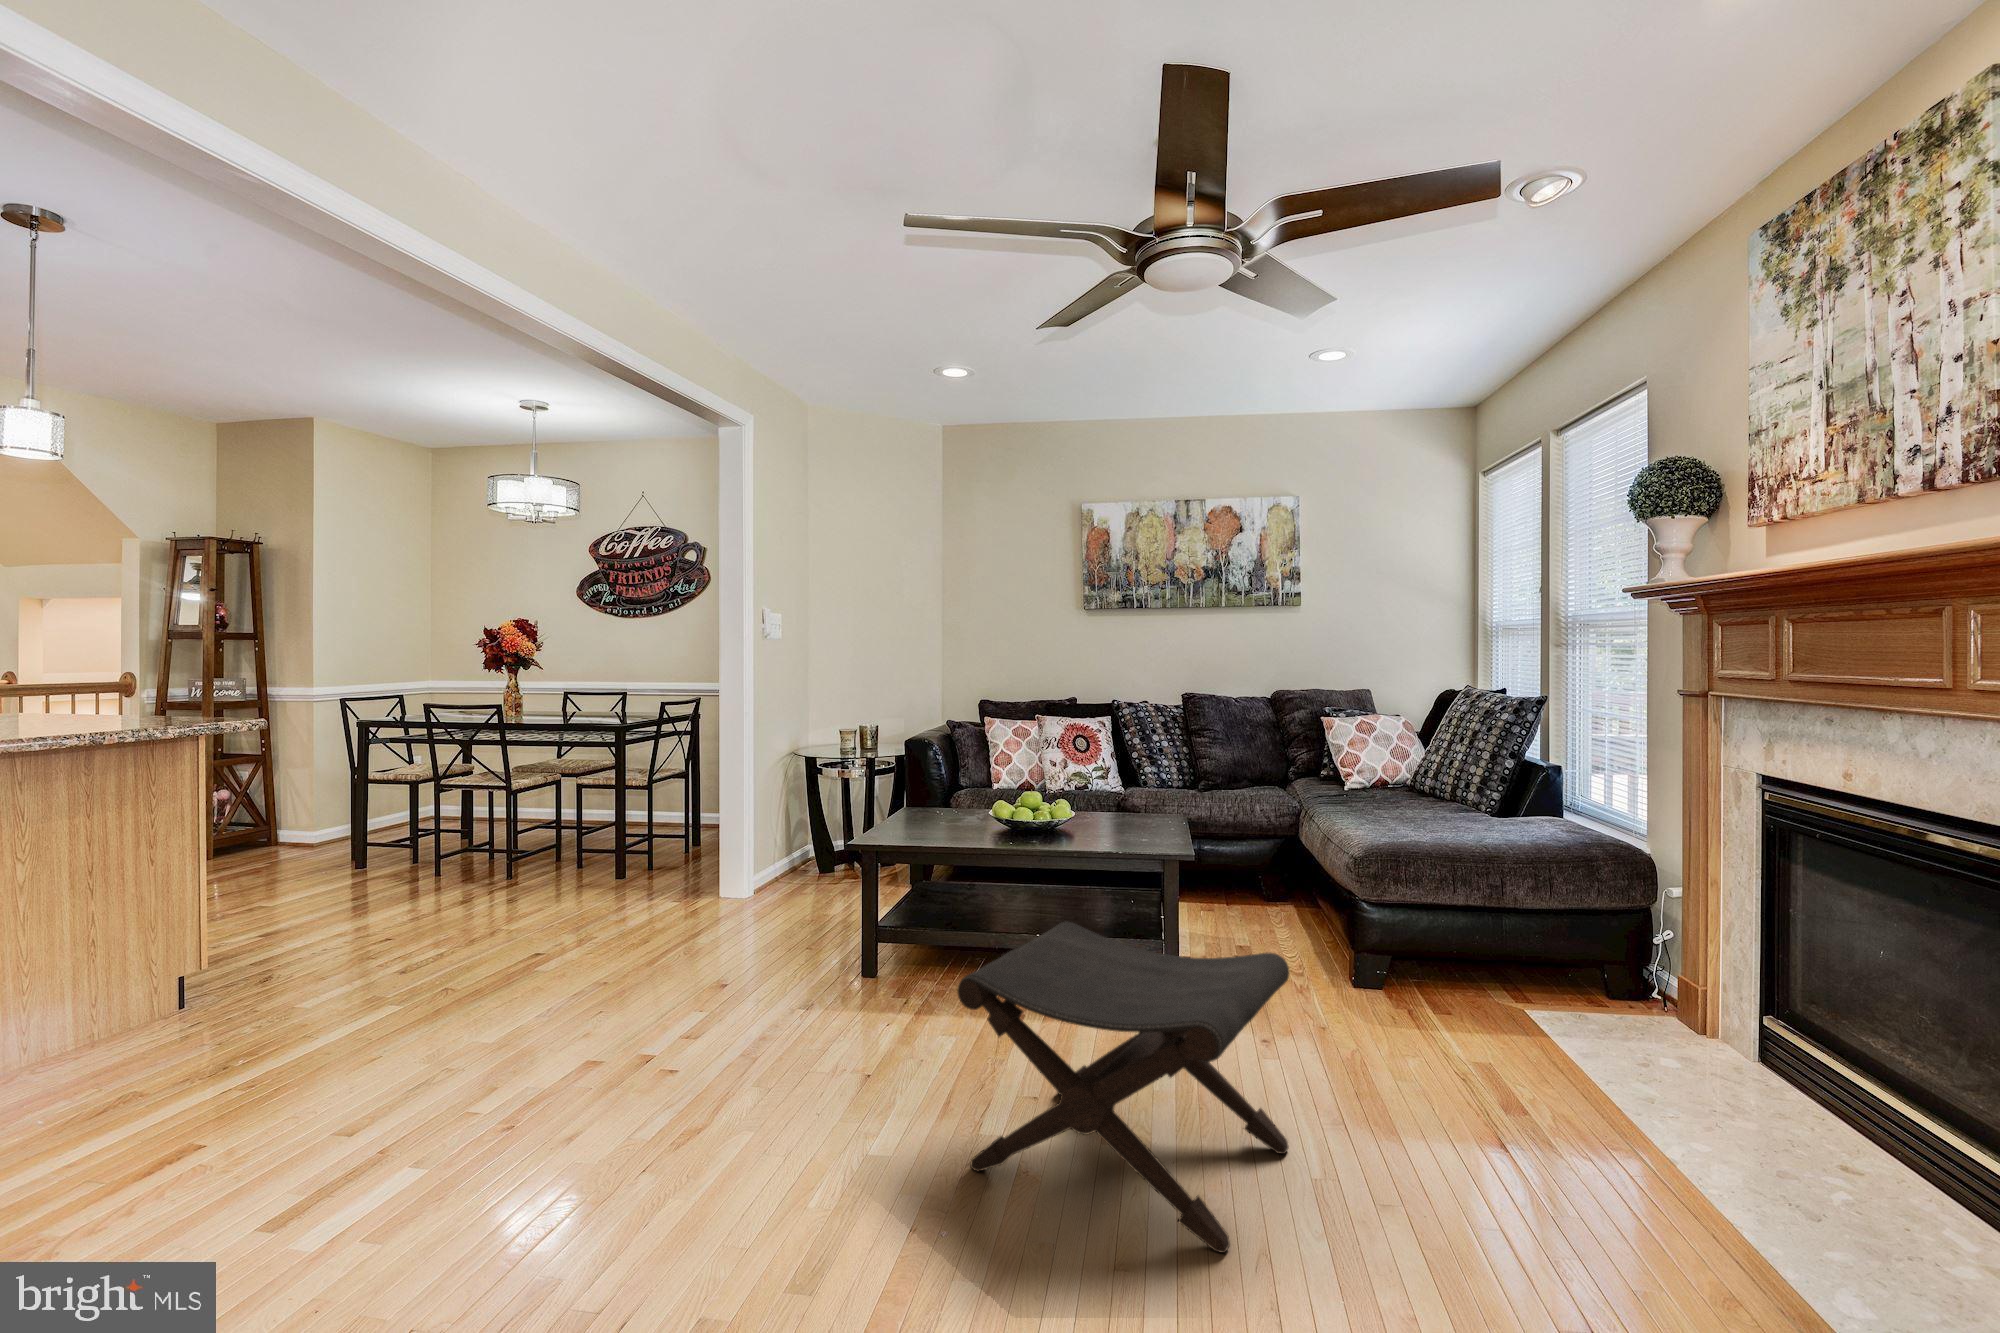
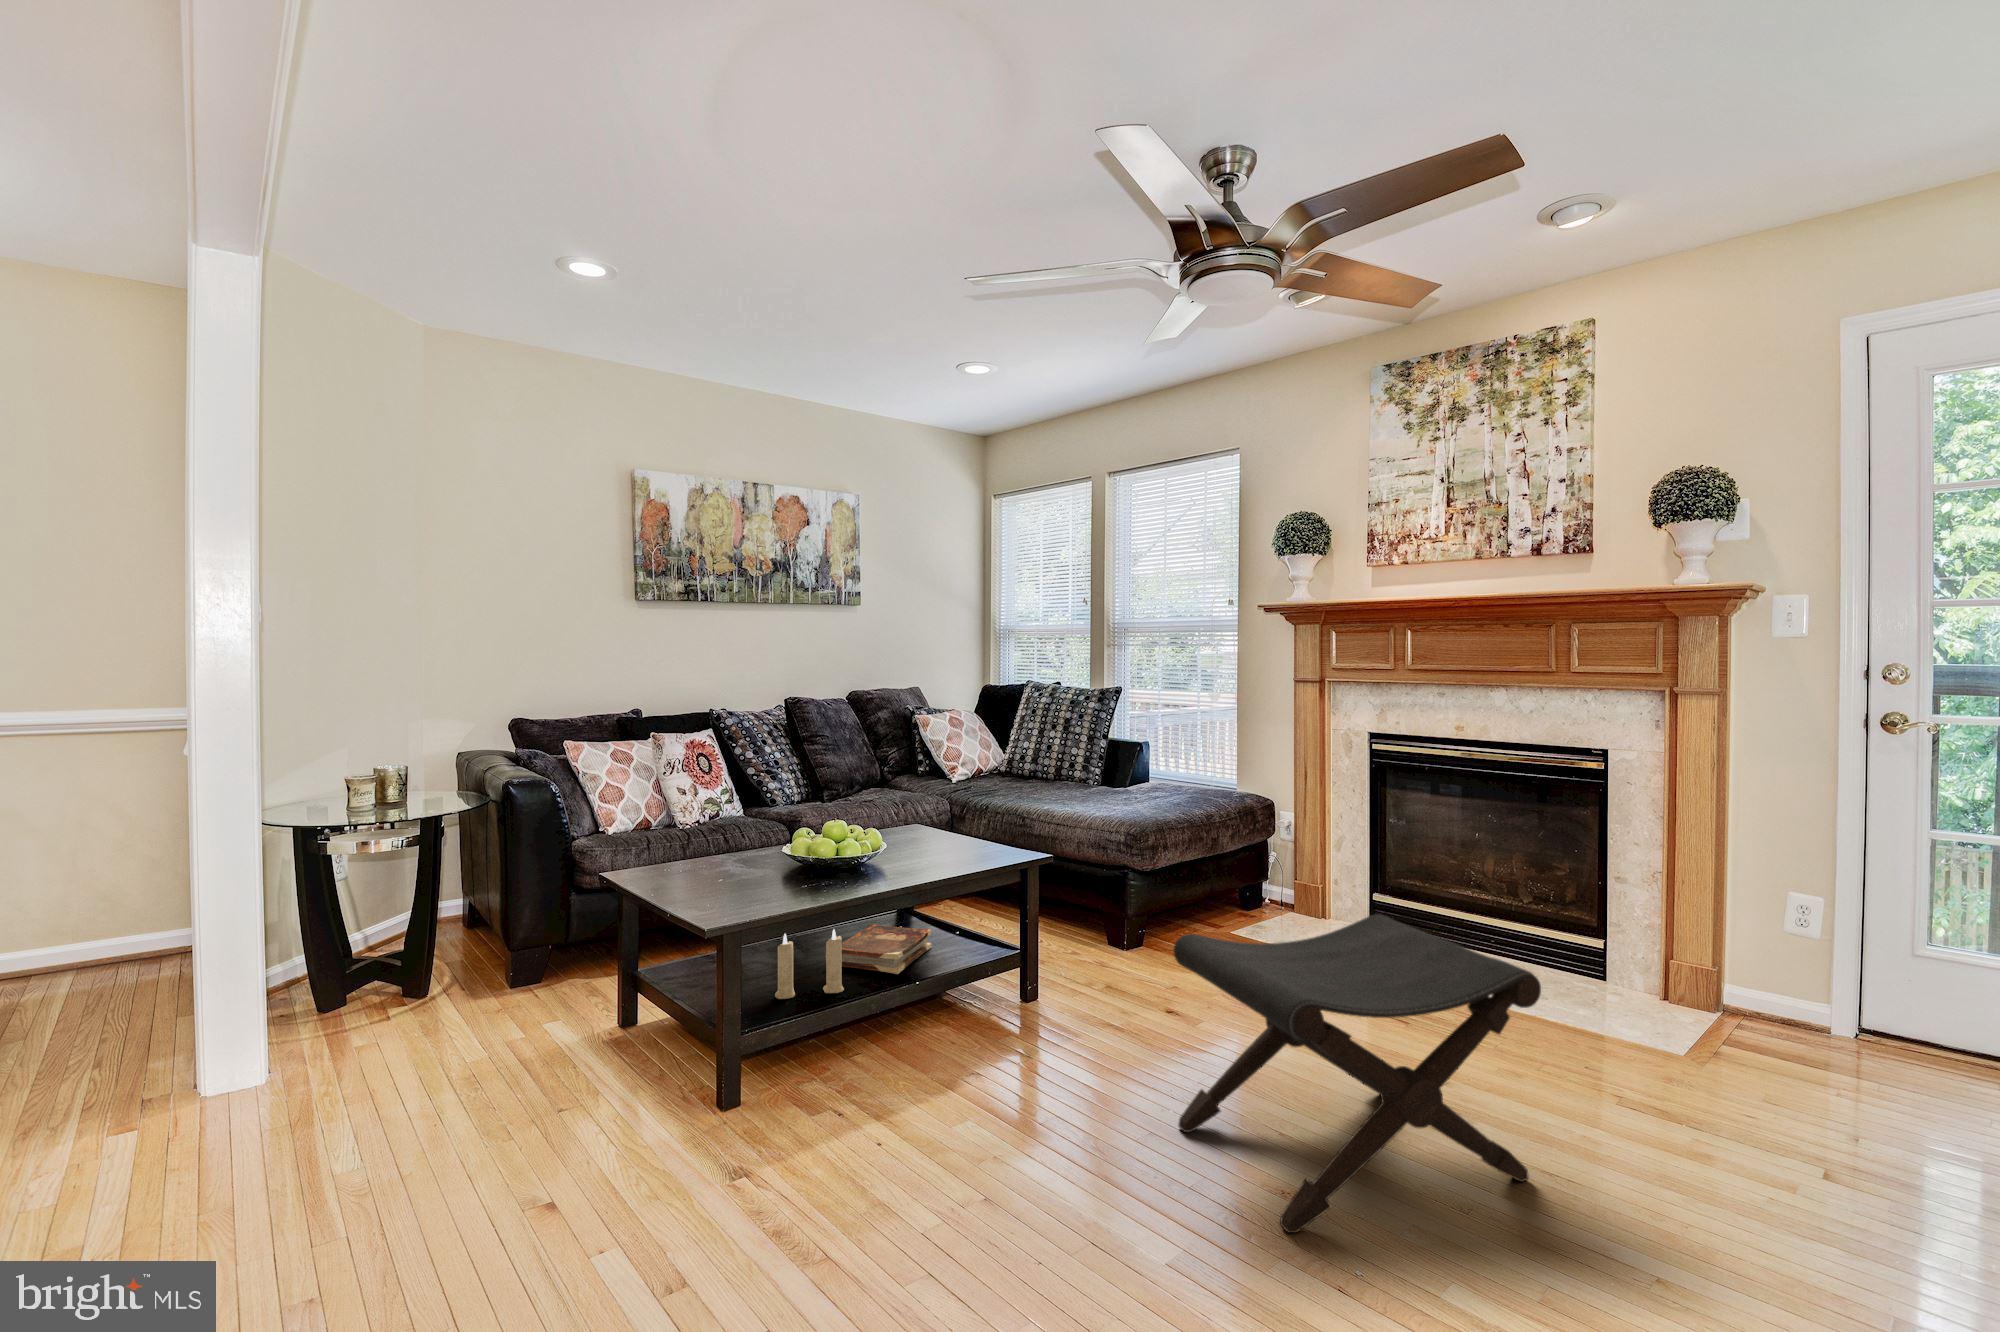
candle: none [947,869,993,924] -> present [775,929,844,999]
book: none [1017,885,1106,924] -> present [842,924,932,974]

